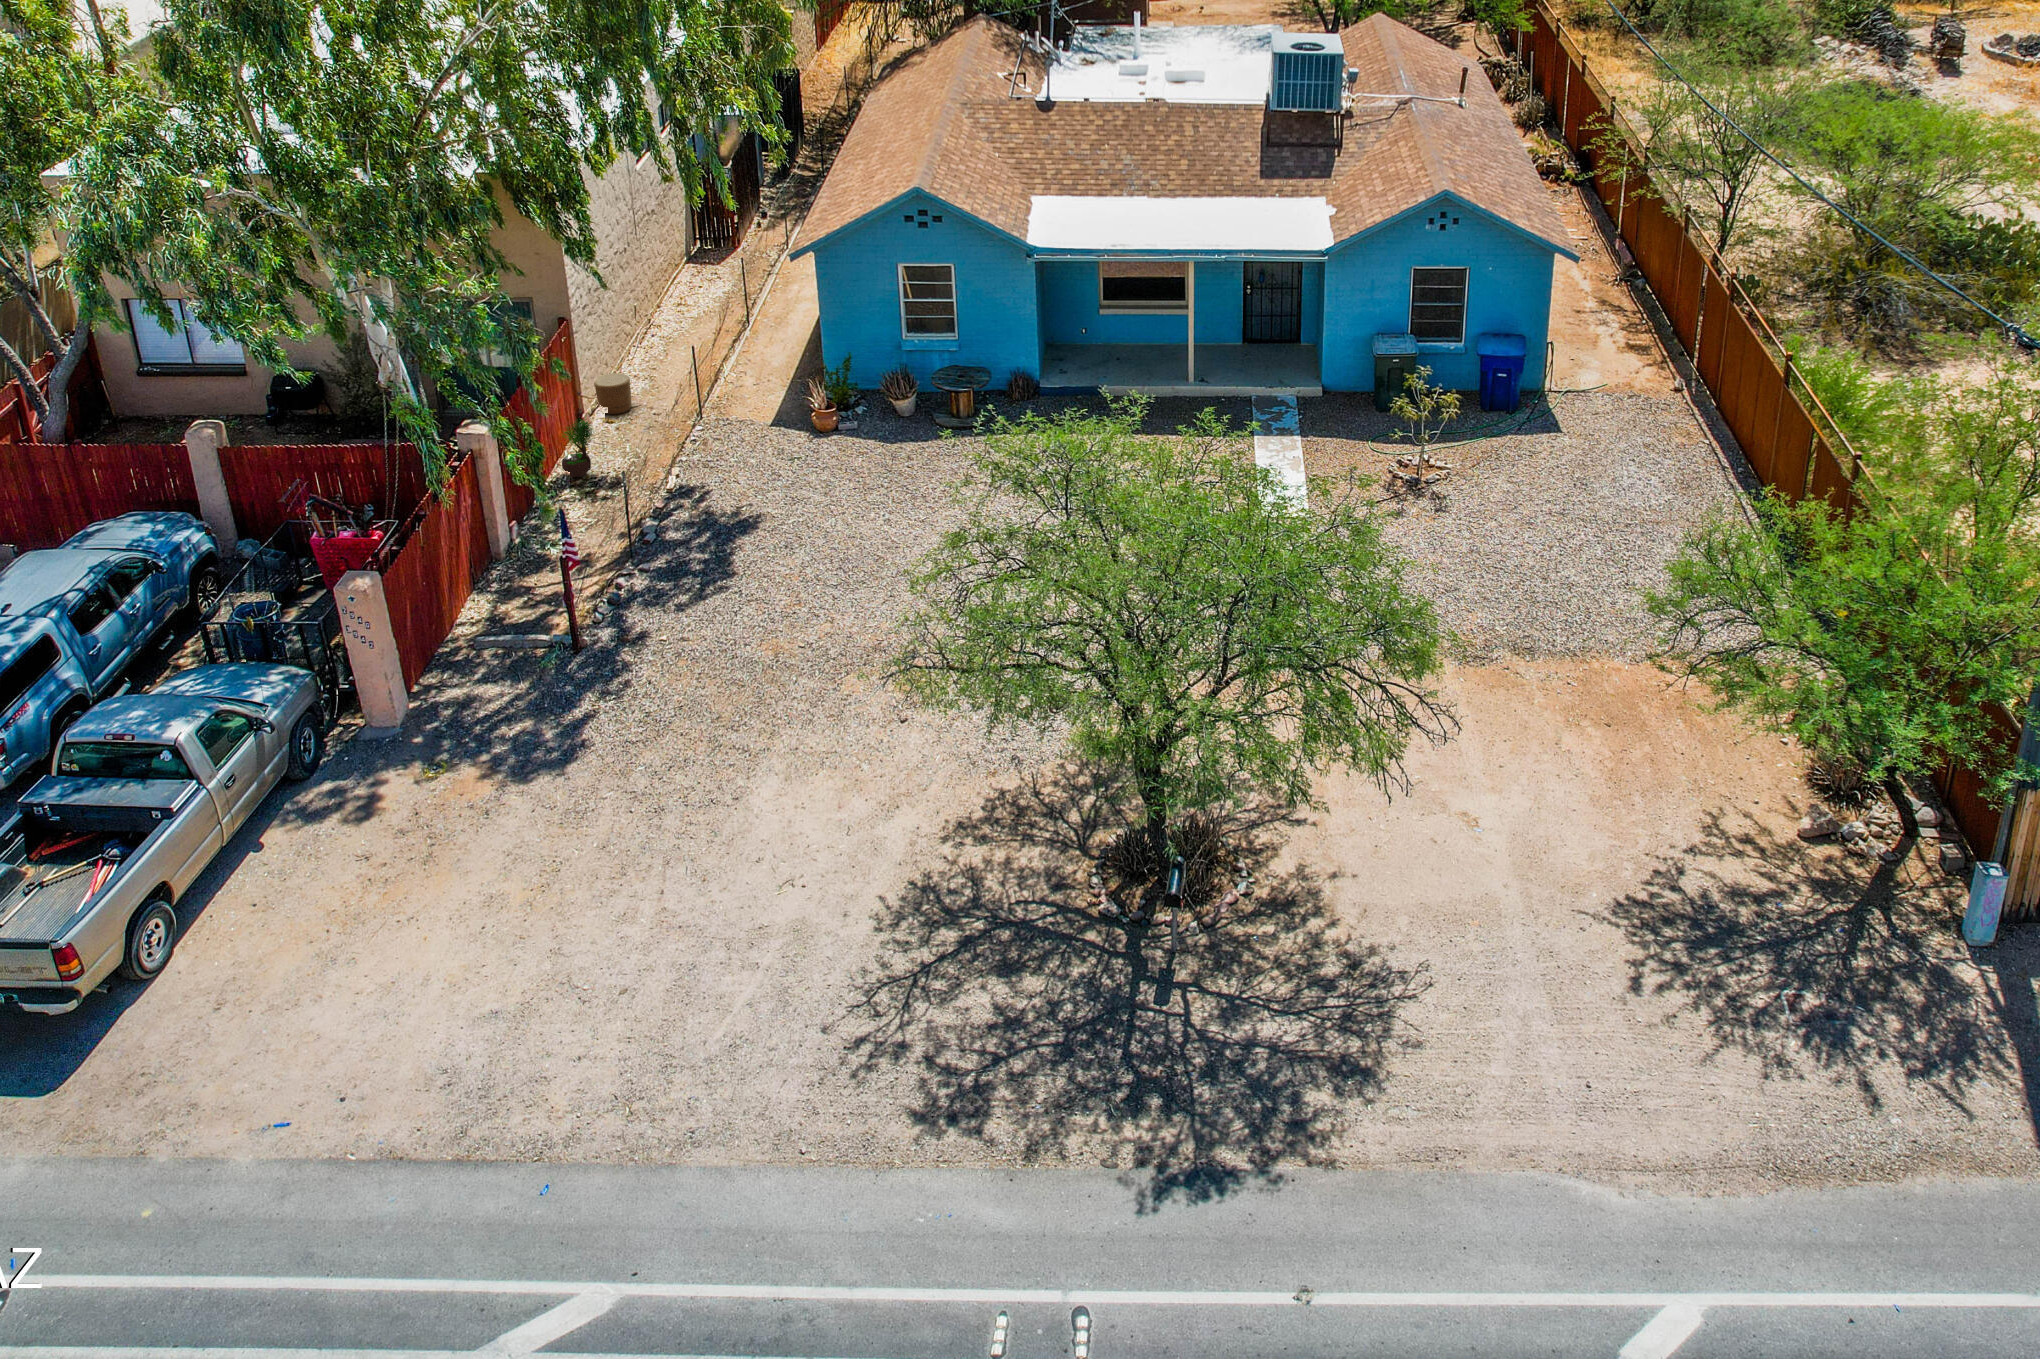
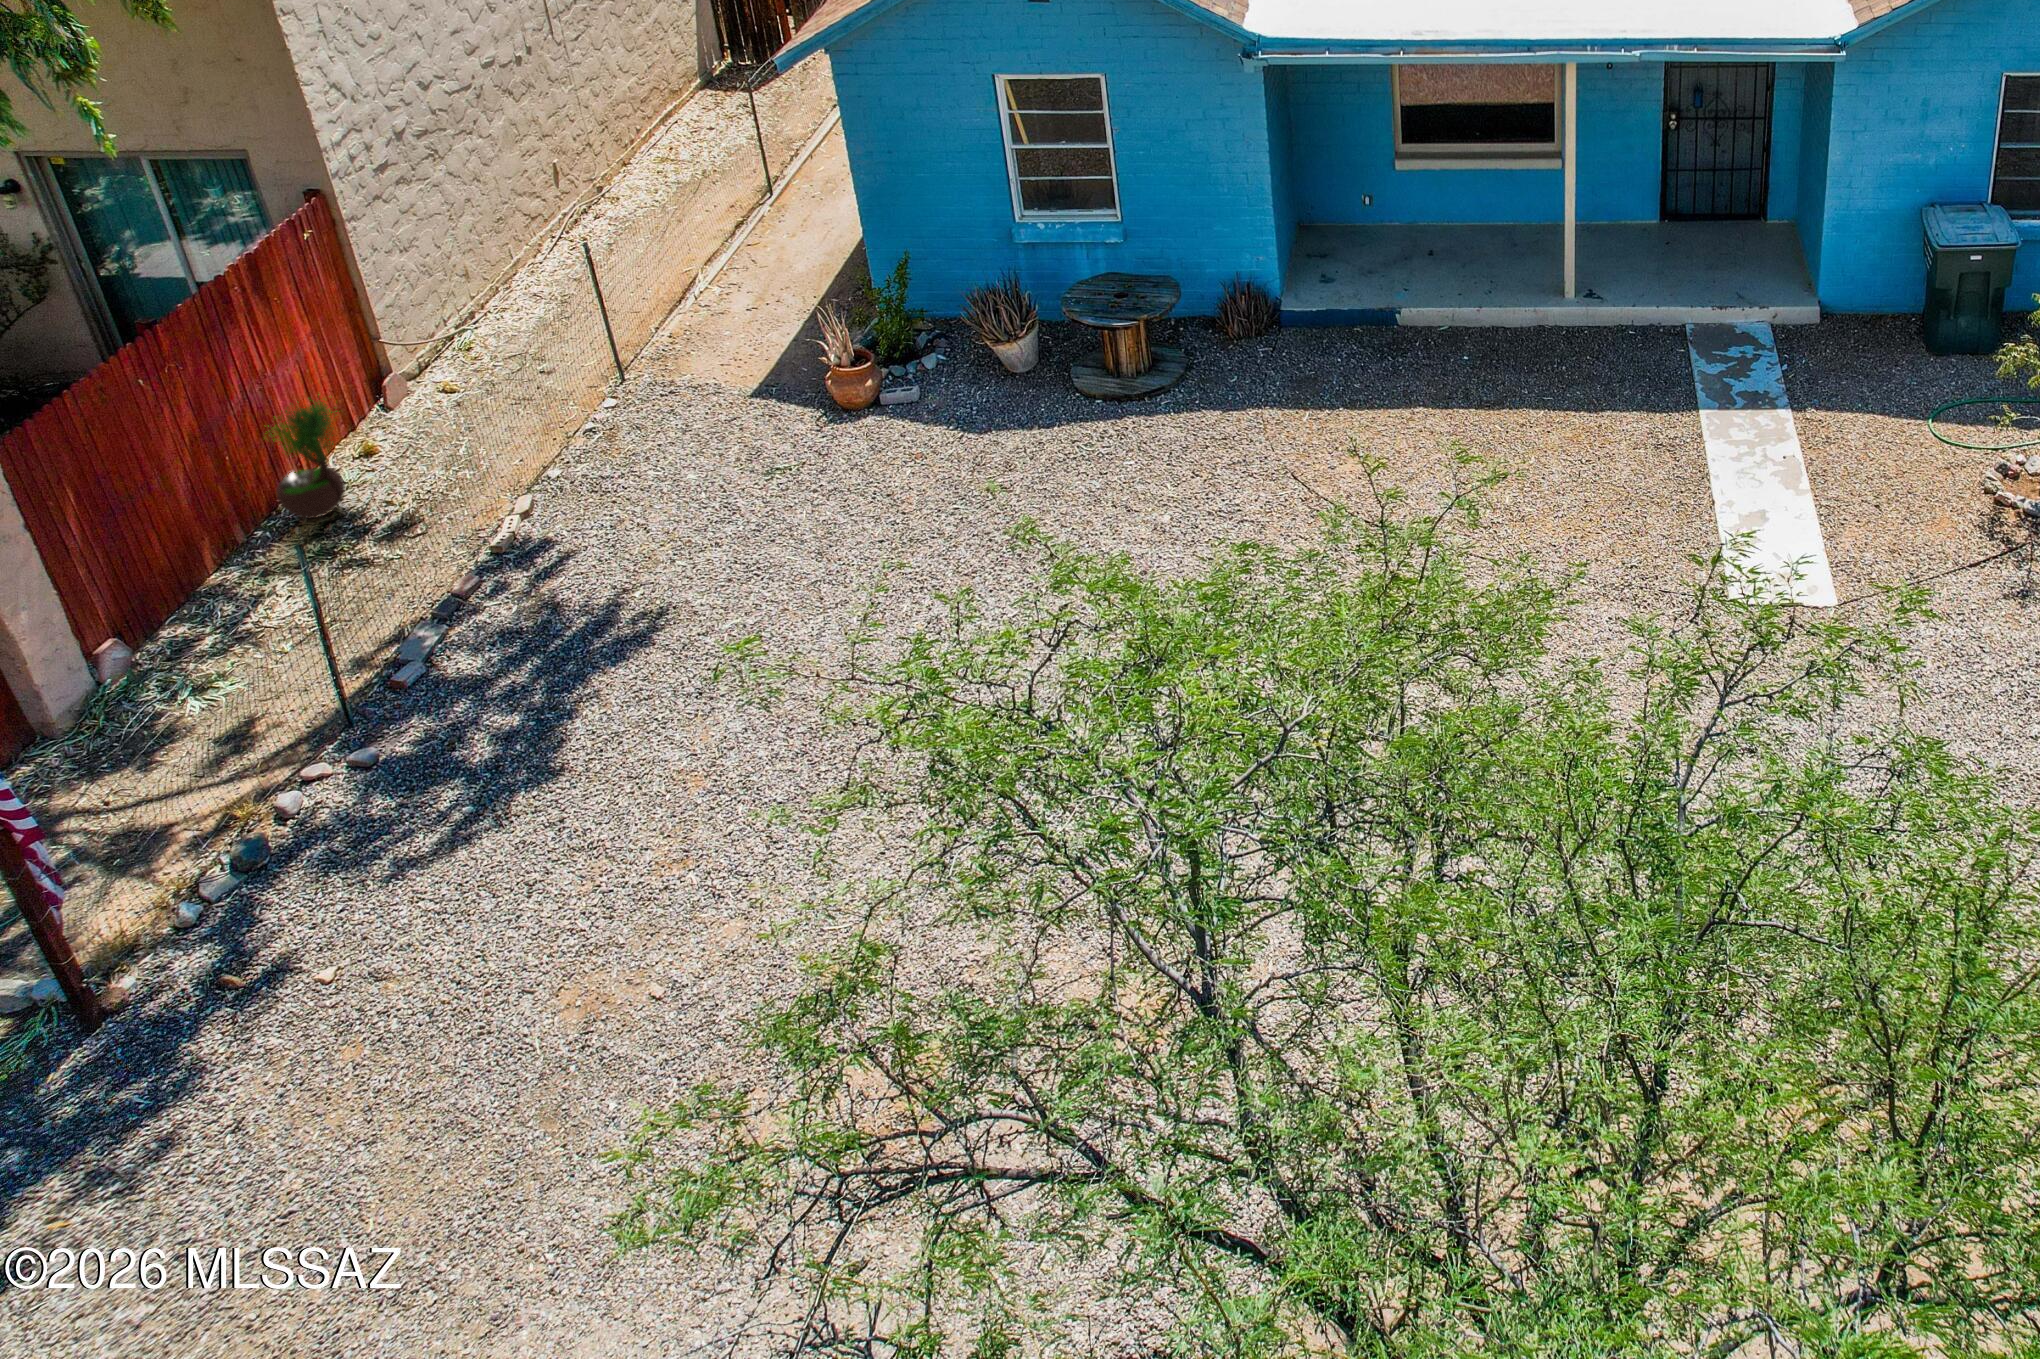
woven basket: present [594,373,631,415] -> none [408,294,493,375]

